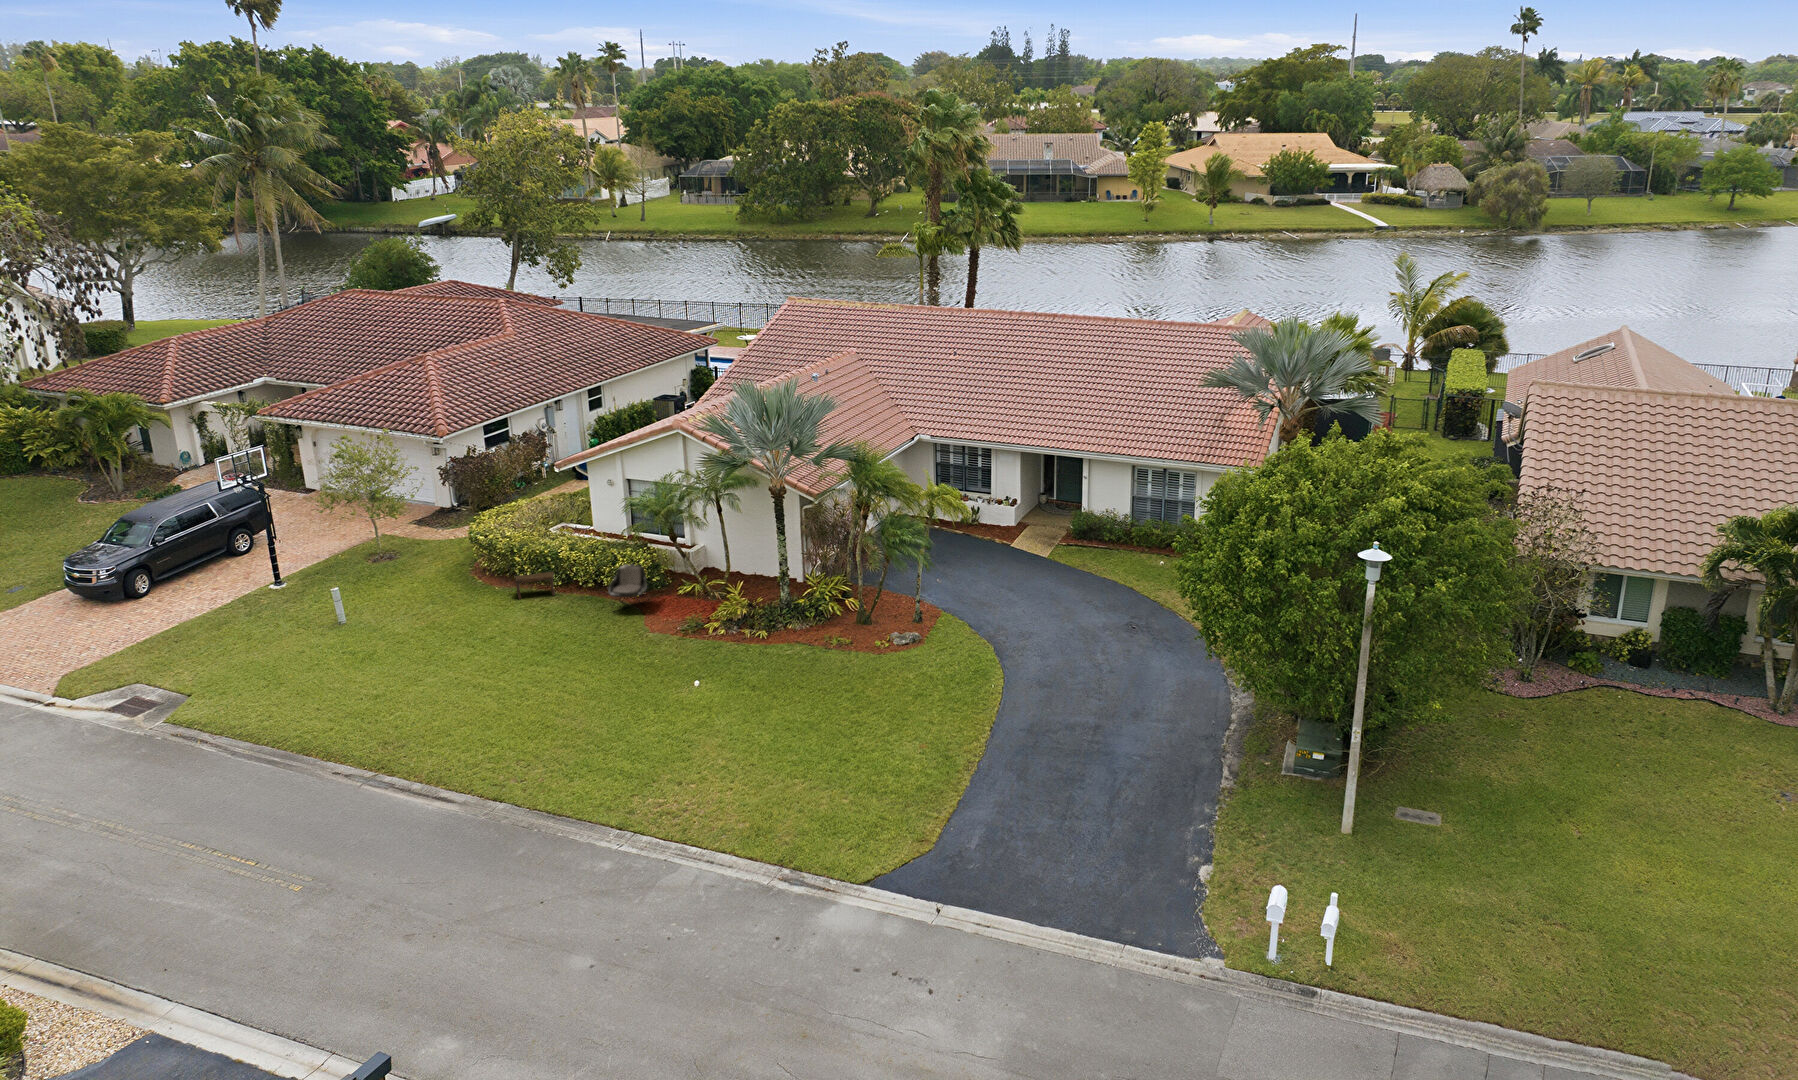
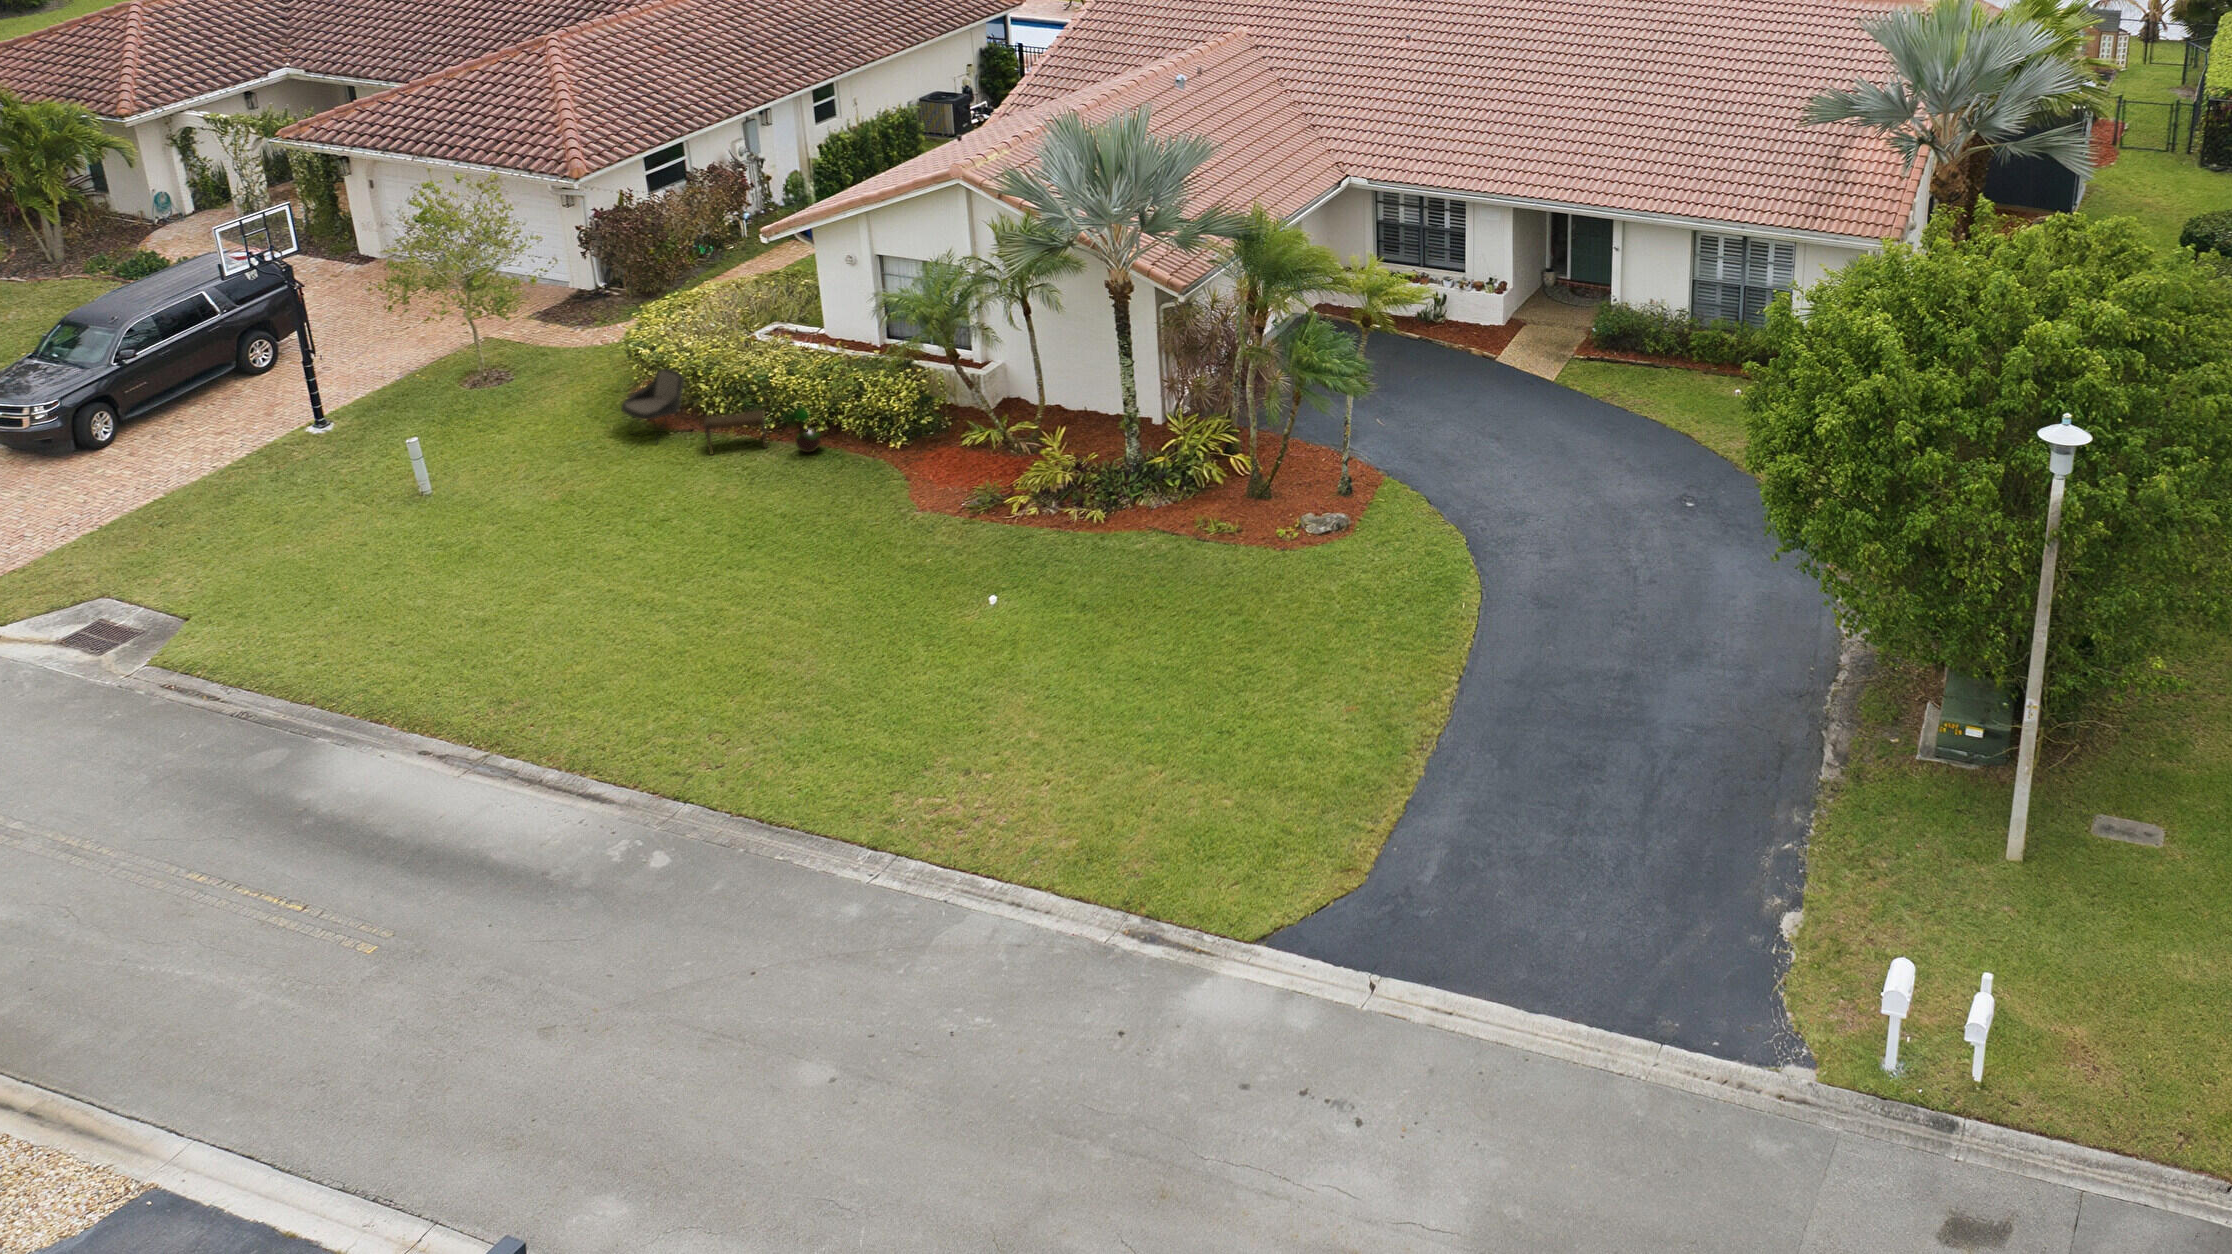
lounge chair: present [608,564,647,611] -> present [621,369,683,440]
potted tree: none [563,565,588,598] -> present [783,406,821,452]

